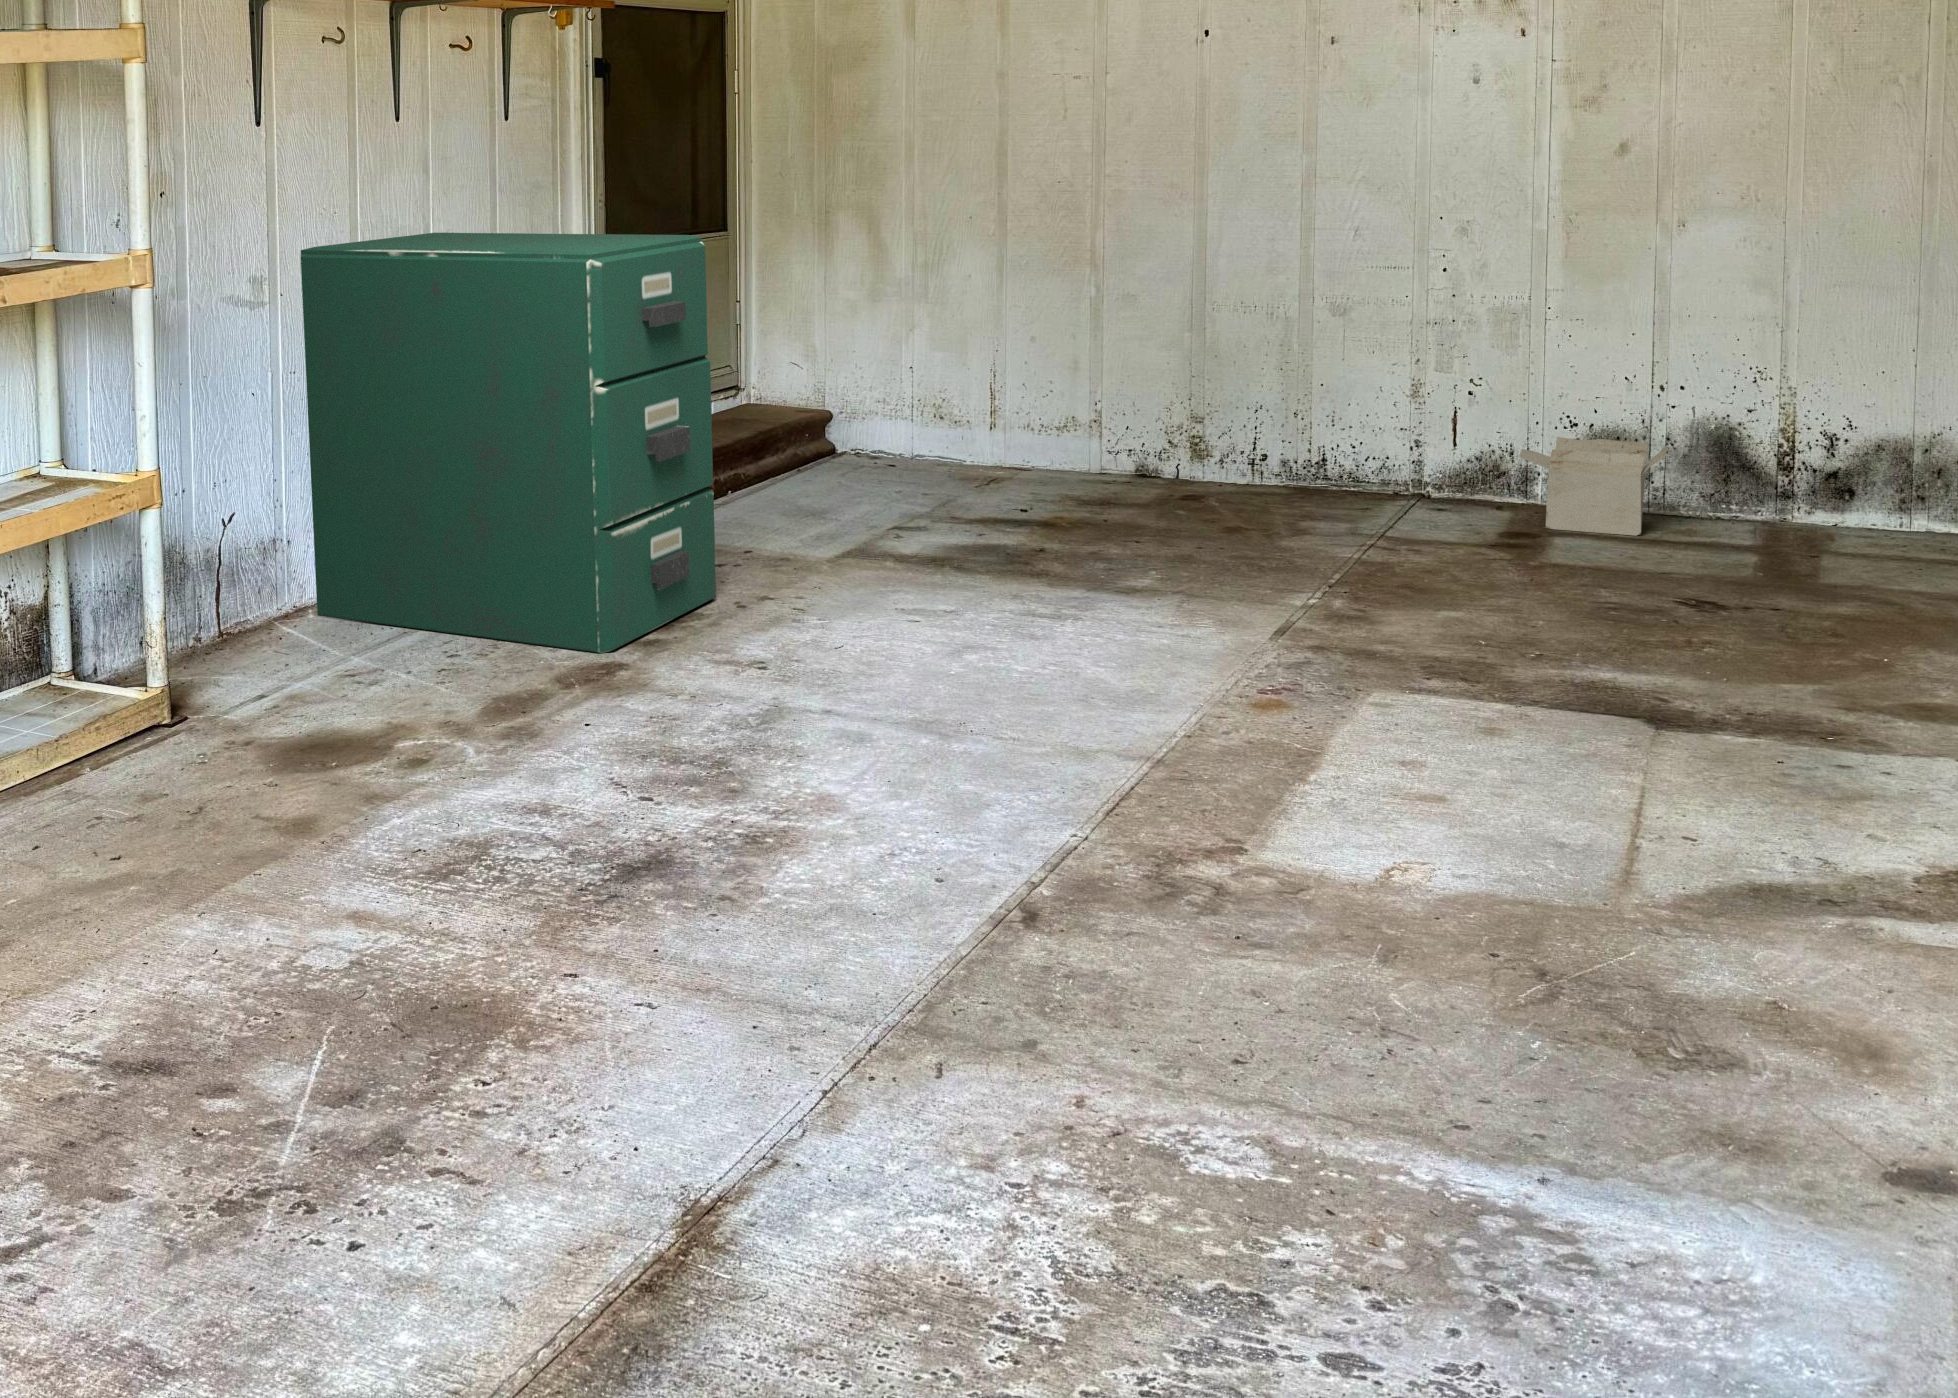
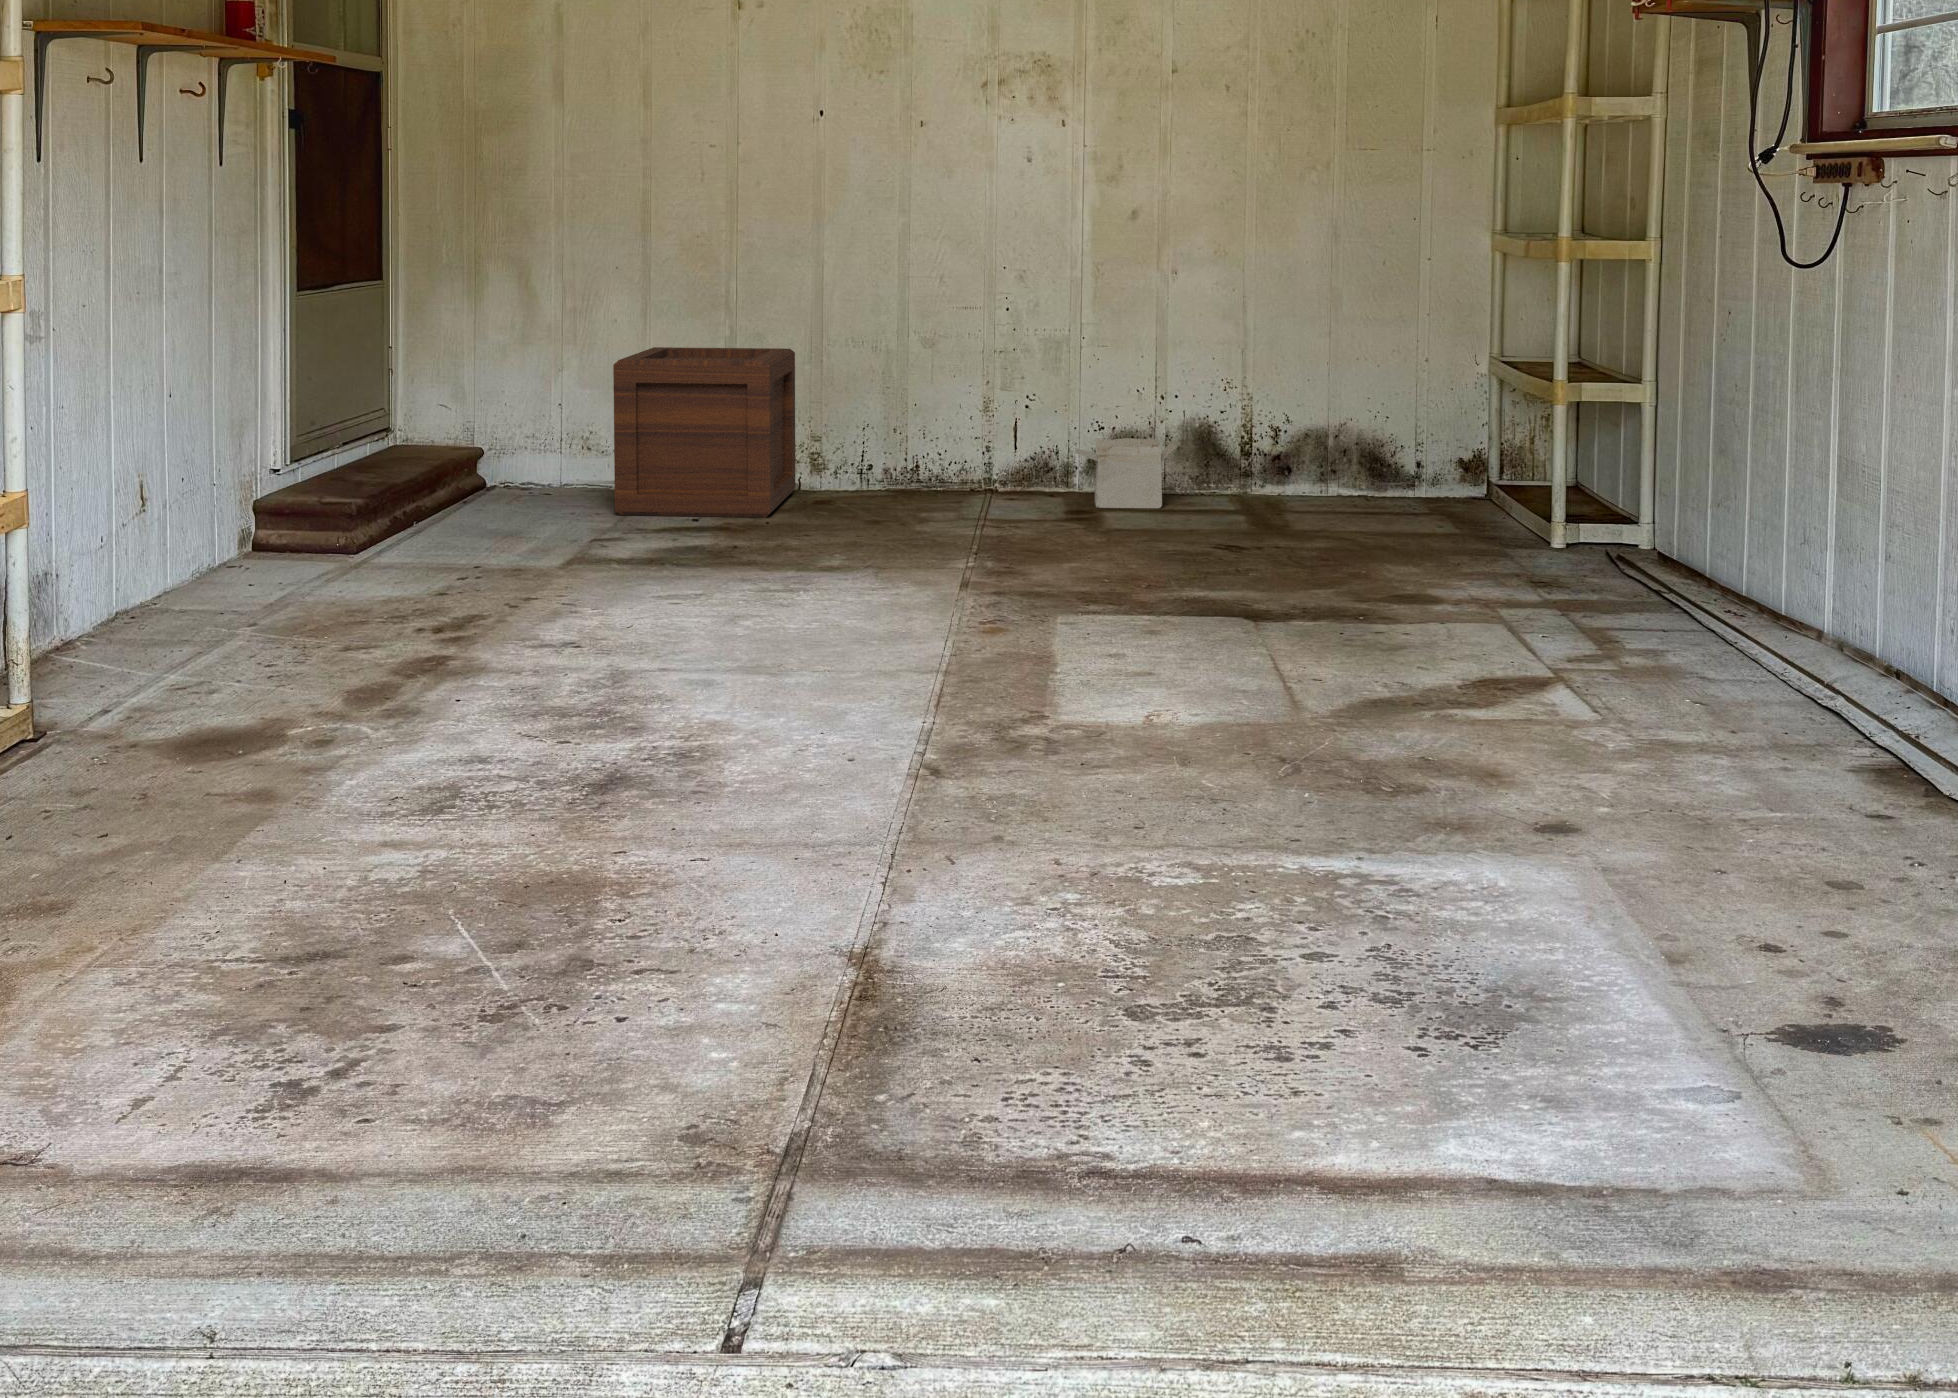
filing cabinet: present [300,233,716,653] -> none [73,269,484,651]
wooden crate: none [941,307,1170,512] -> present [613,347,795,518]

